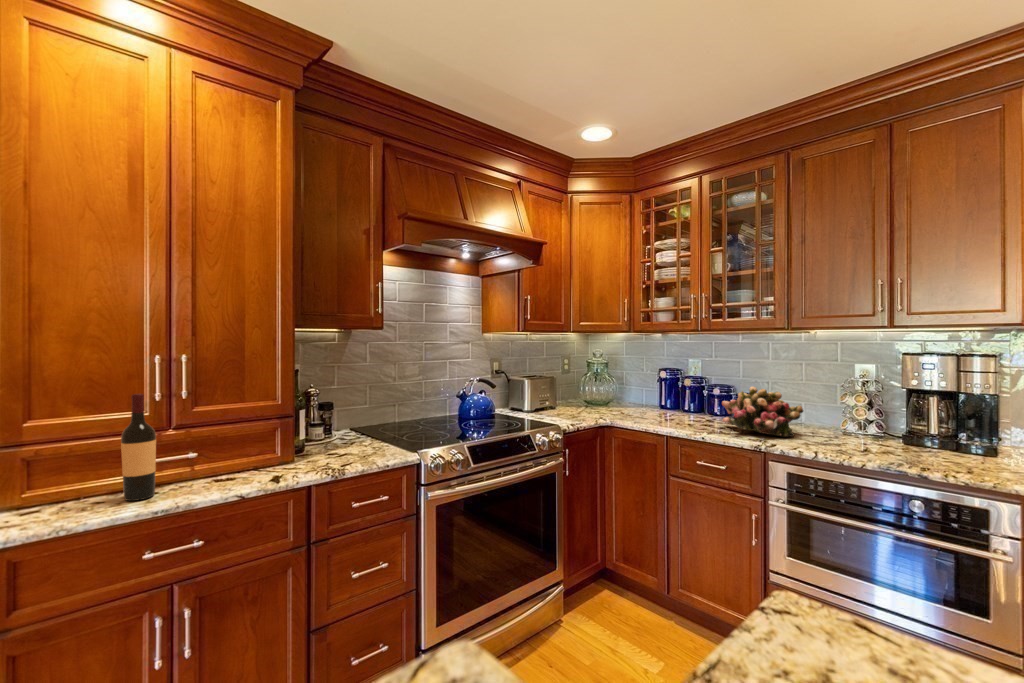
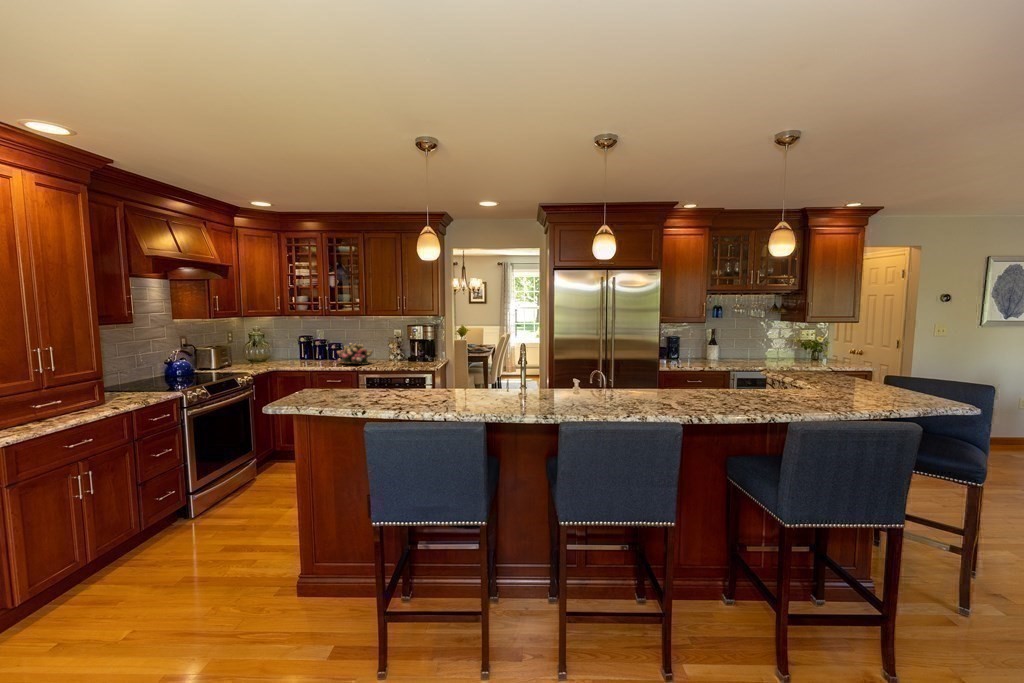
wine bottle: present [121,394,156,501] -> none [35,368,56,423]

